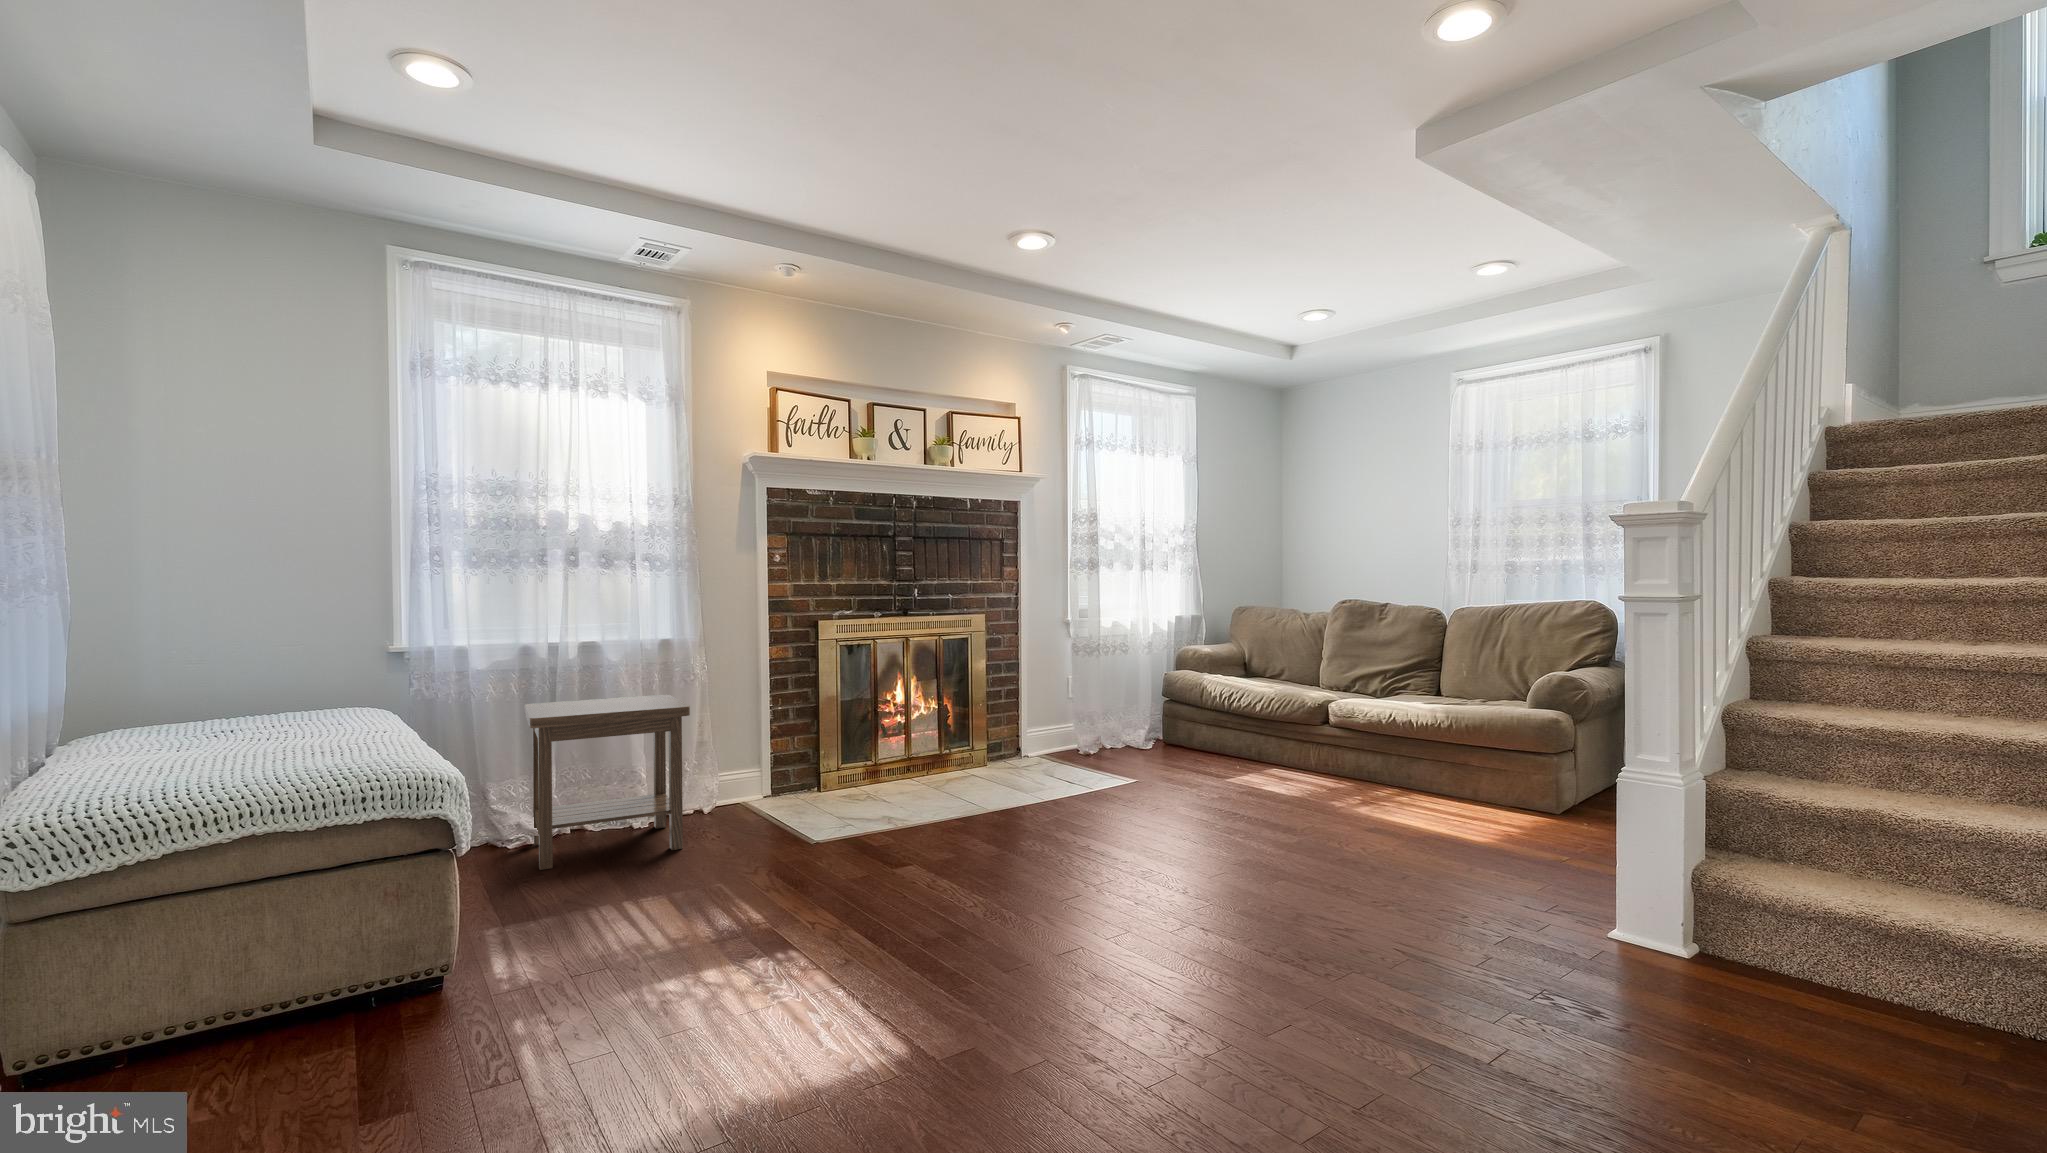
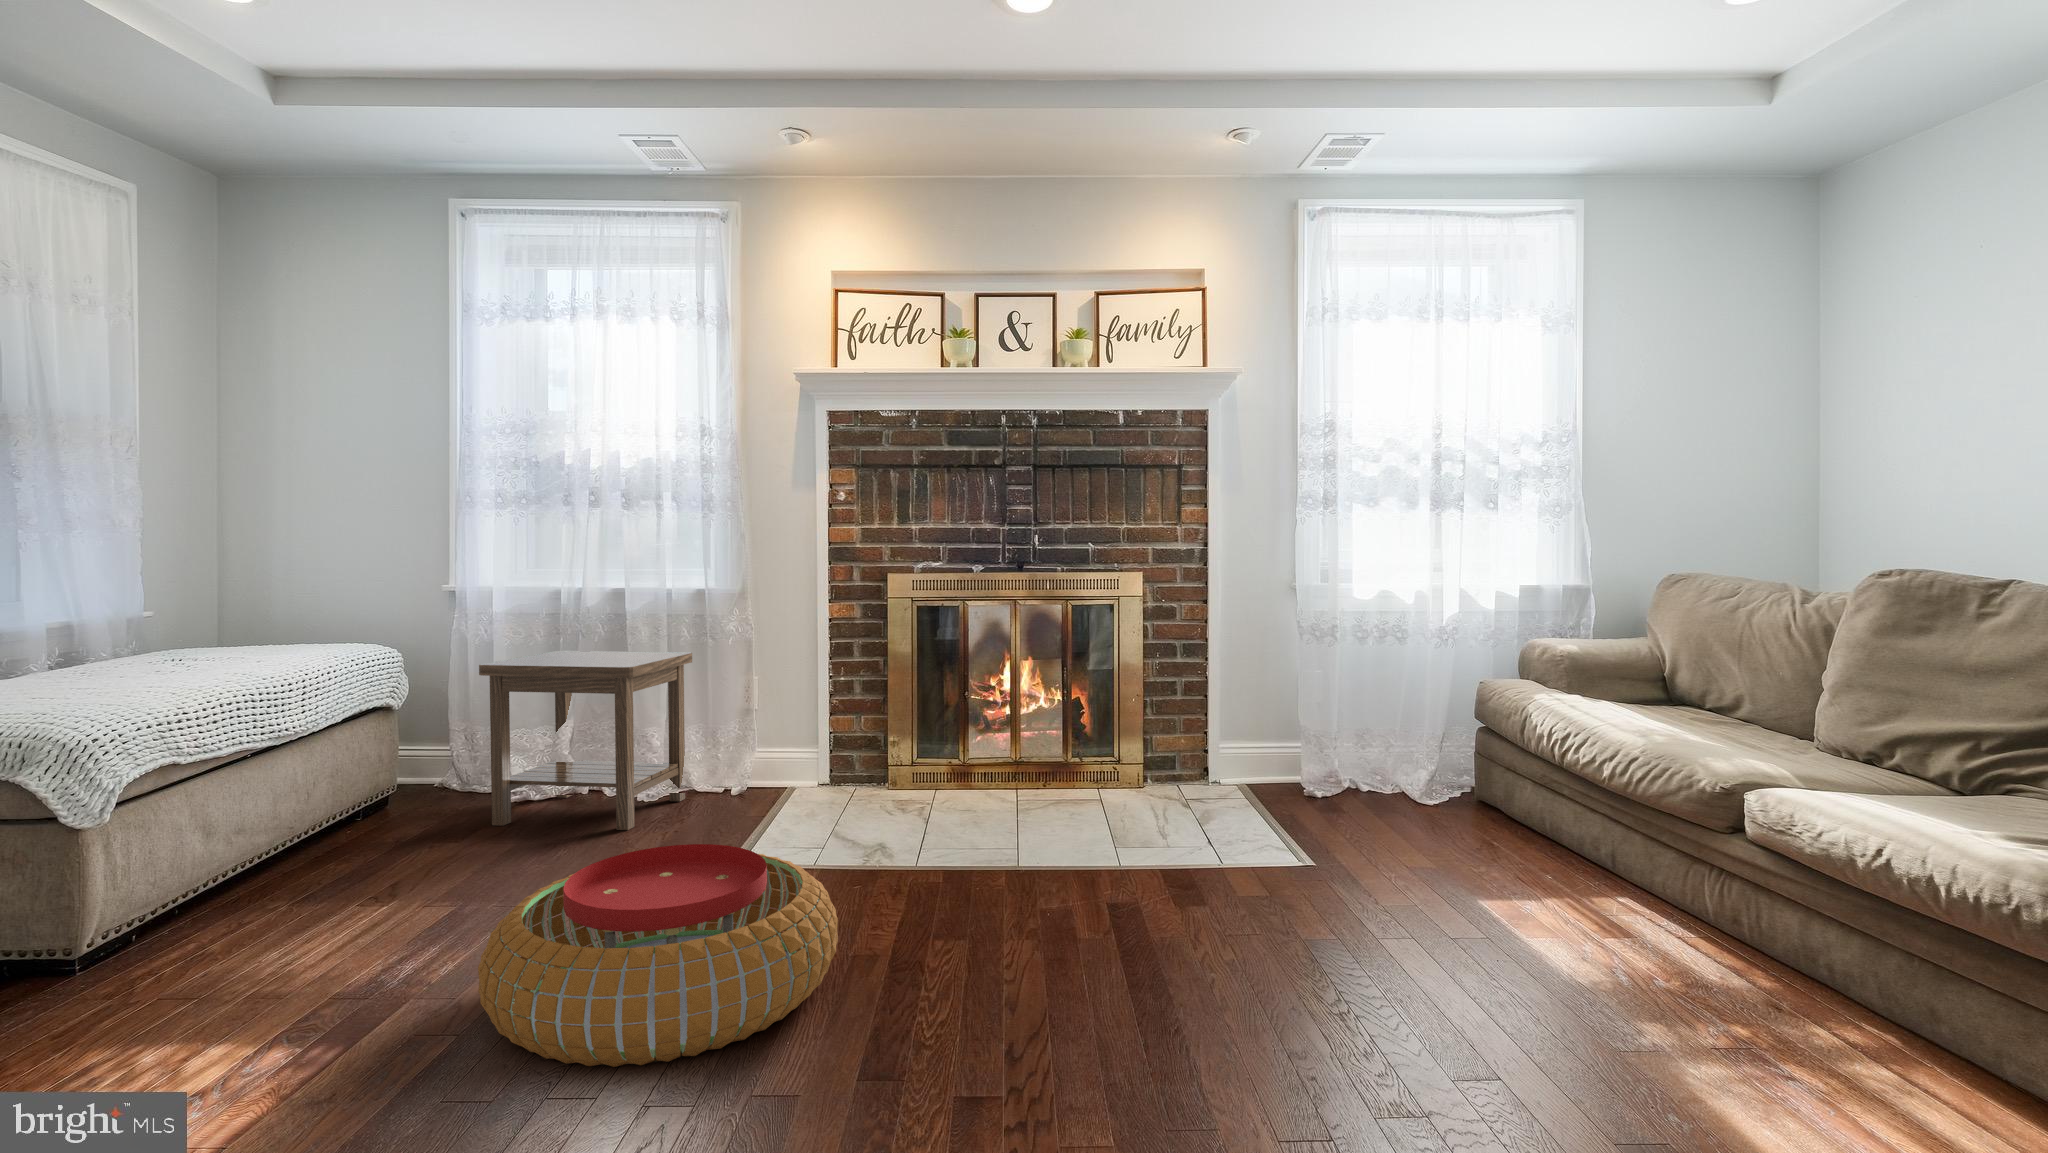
pouf: none [865,804,1082,930] -> present [478,844,838,1067]

